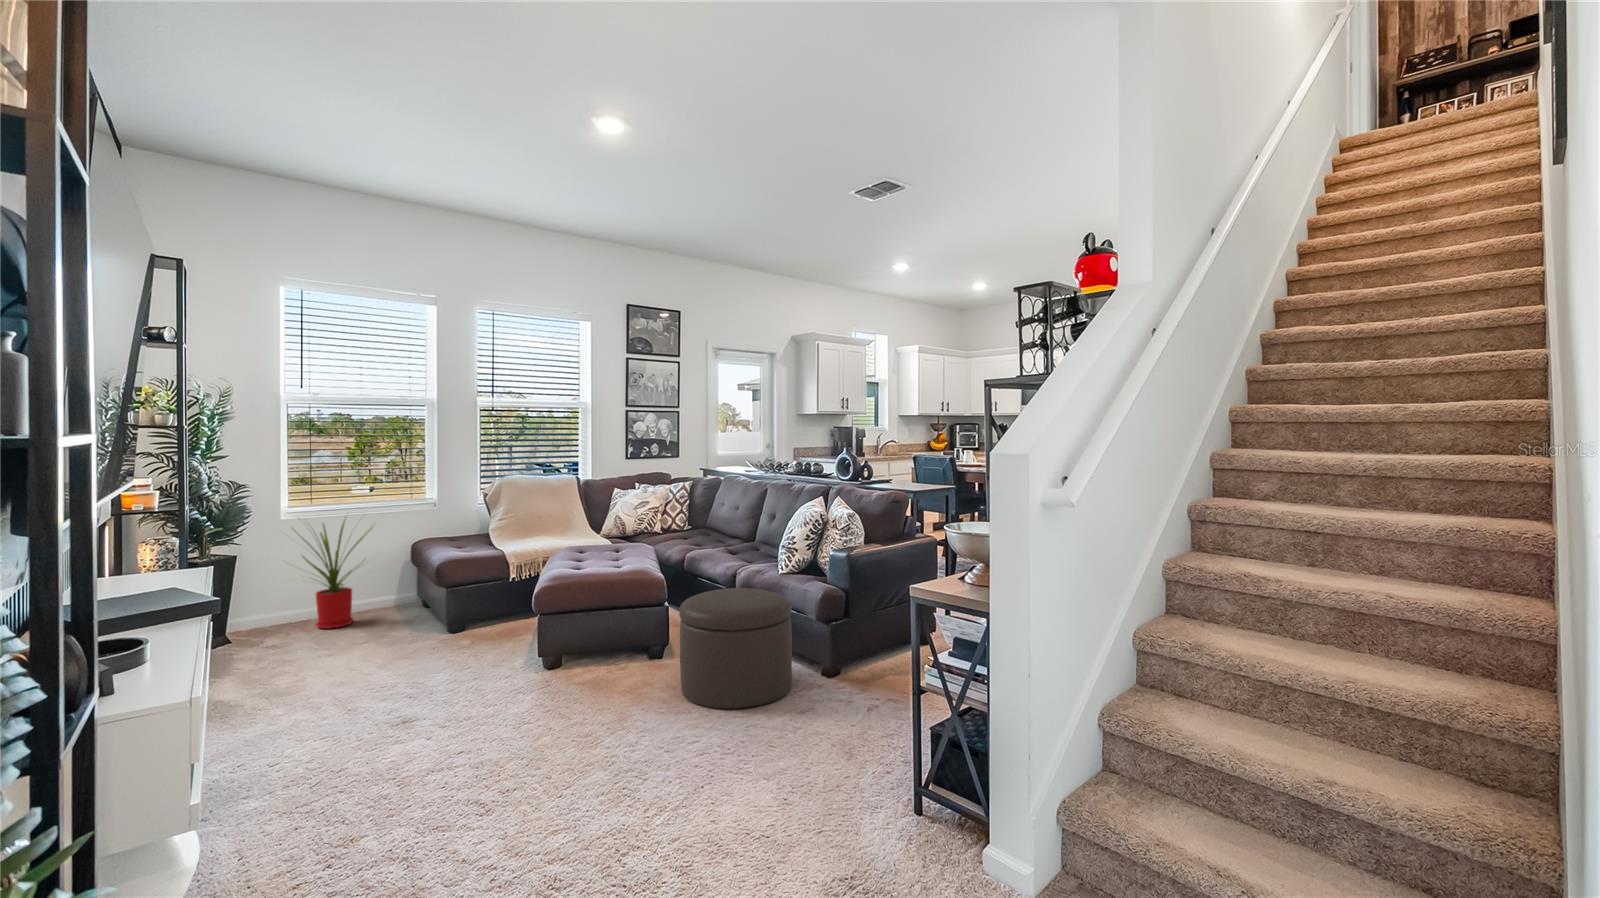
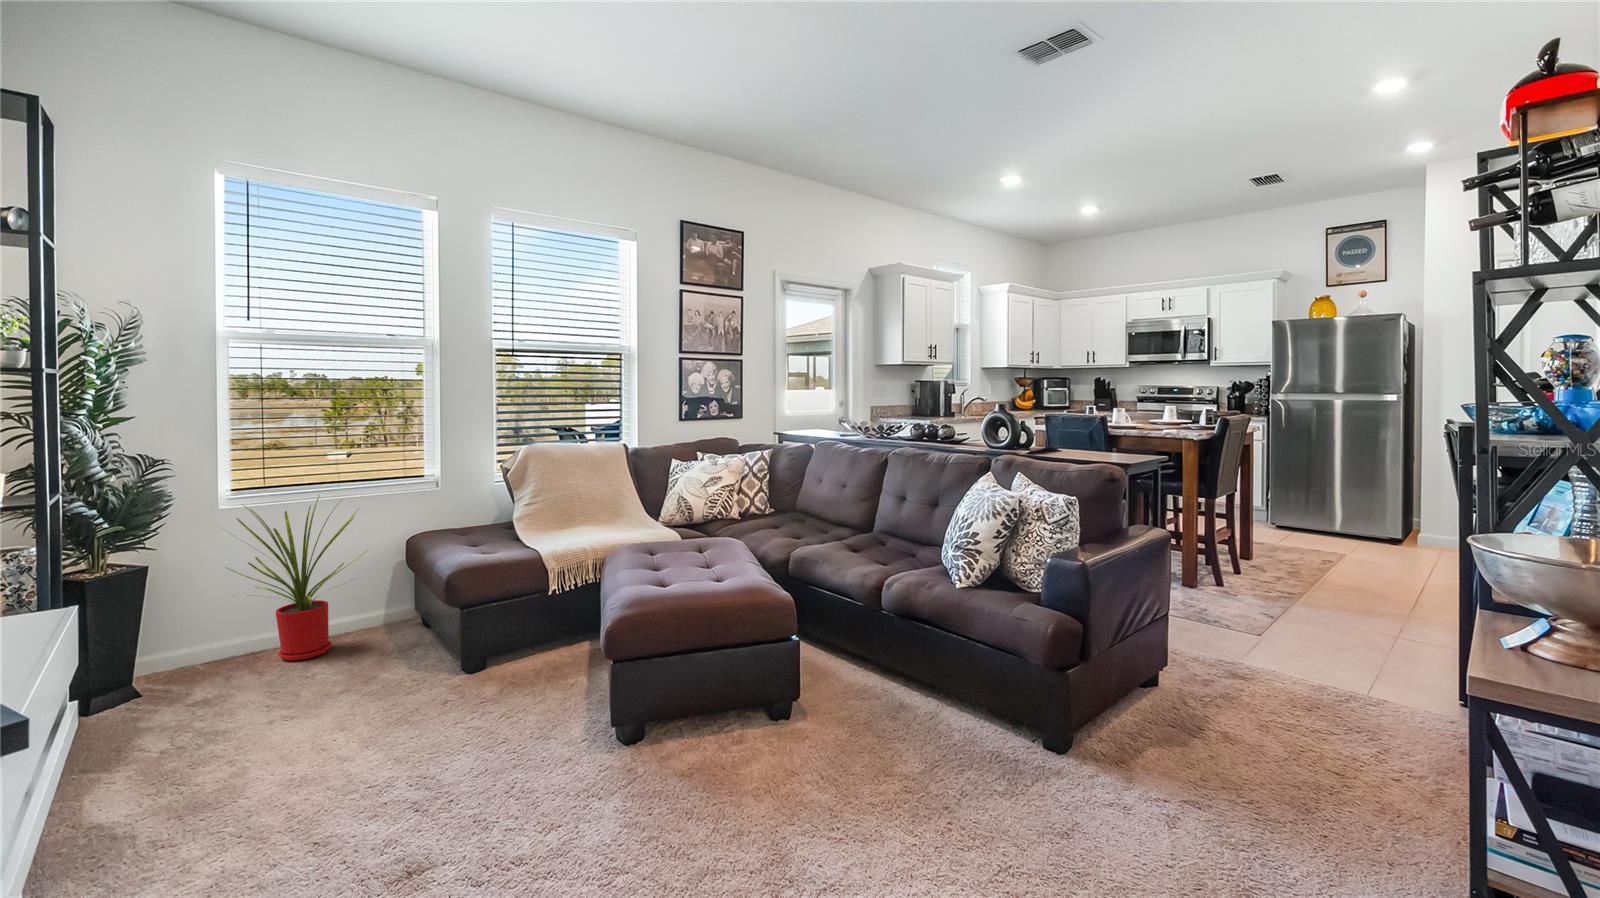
ottoman: present [679,588,792,709] -> none [840,619,1026,840]

